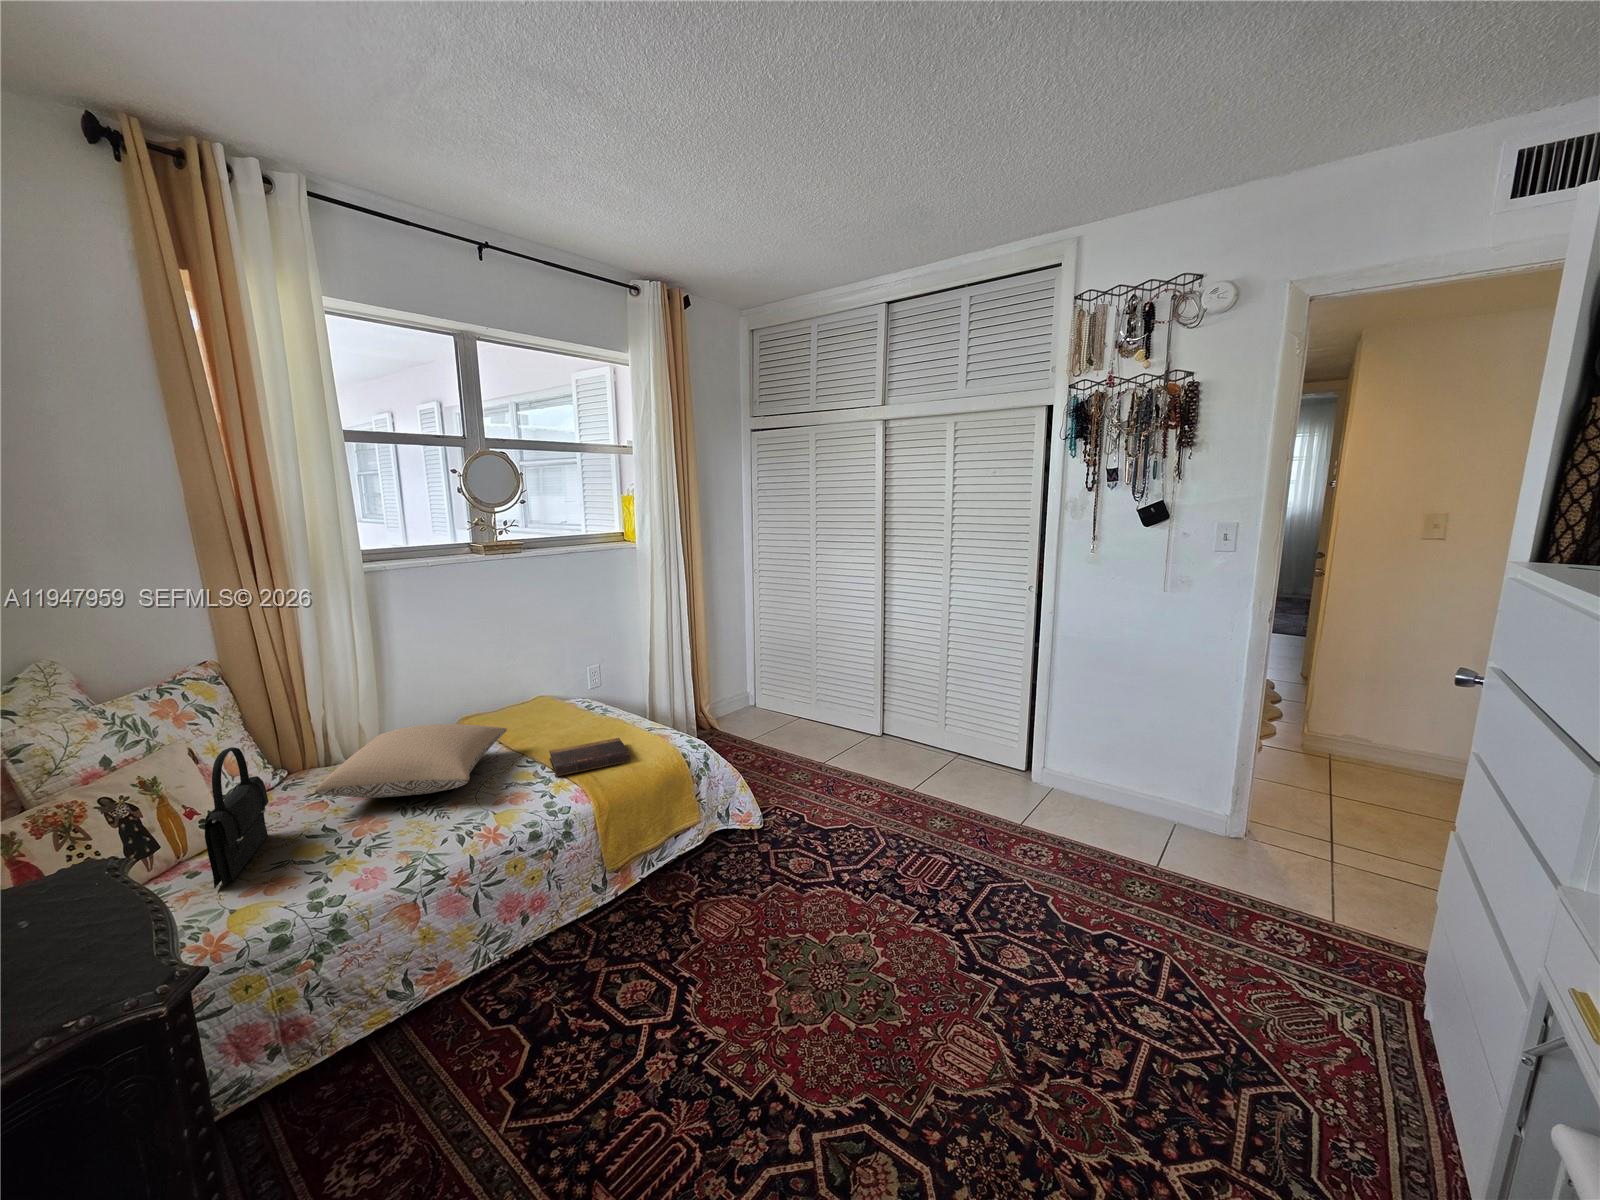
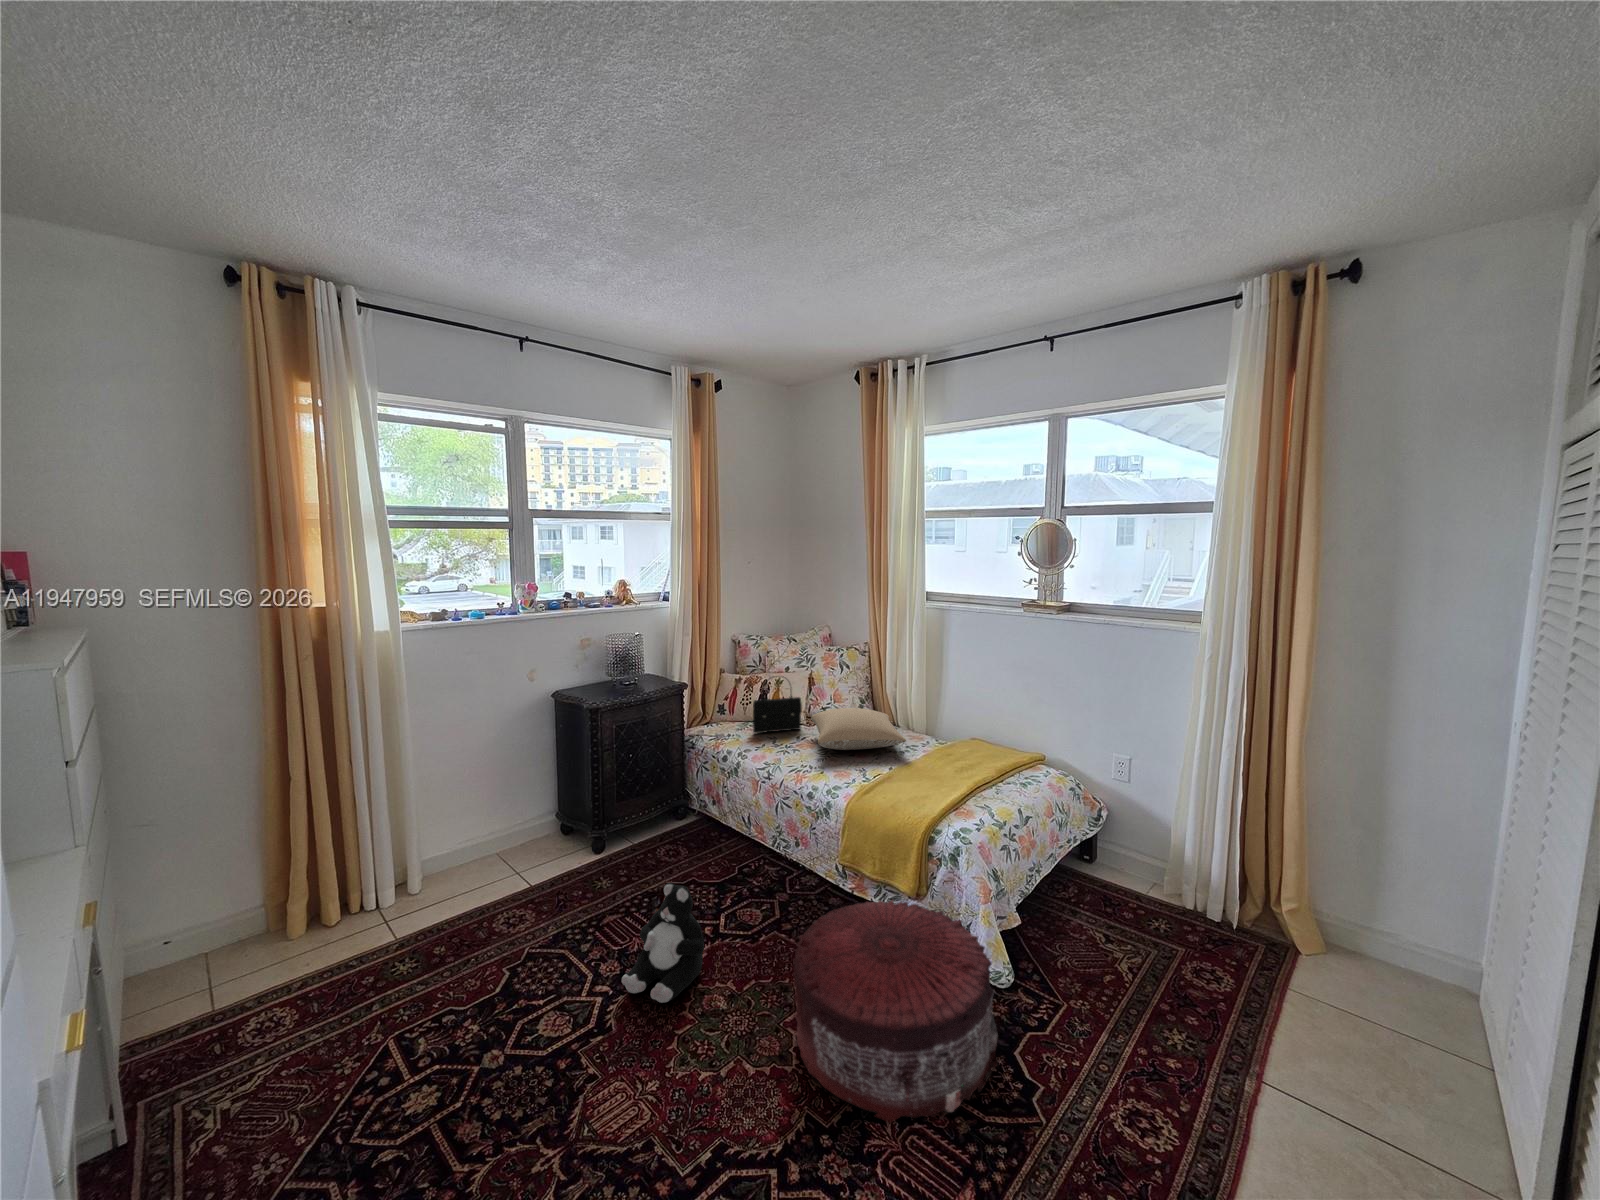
book: present [549,738,630,776] -> none [859,765,923,798]
pouf: none [745,775,911,931] -> present [793,901,999,1123]
plush toy: none [708,937,830,1094] -> present [622,883,704,1003]

